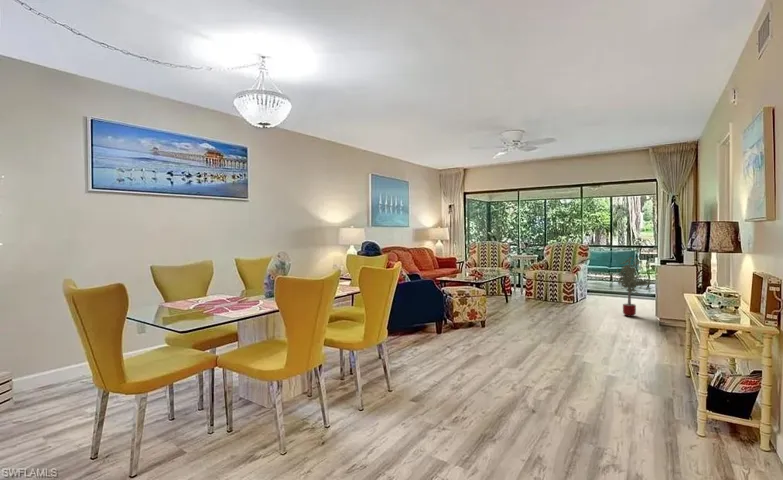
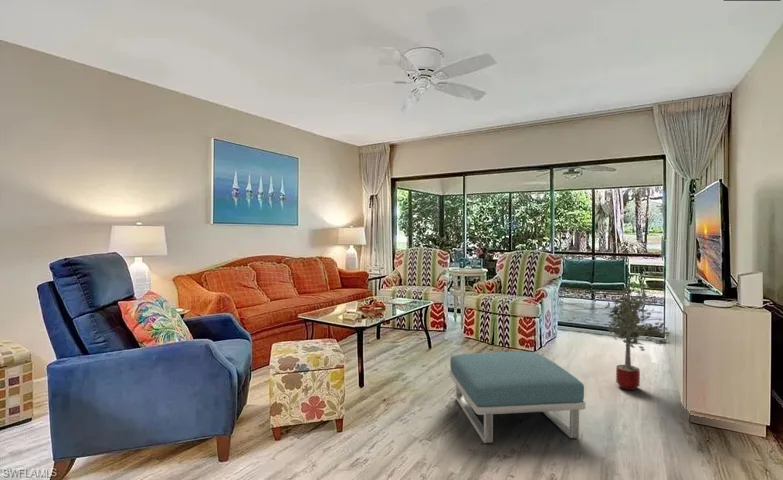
footstool: none [532,294,605,331] -> present [450,352,586,443]

